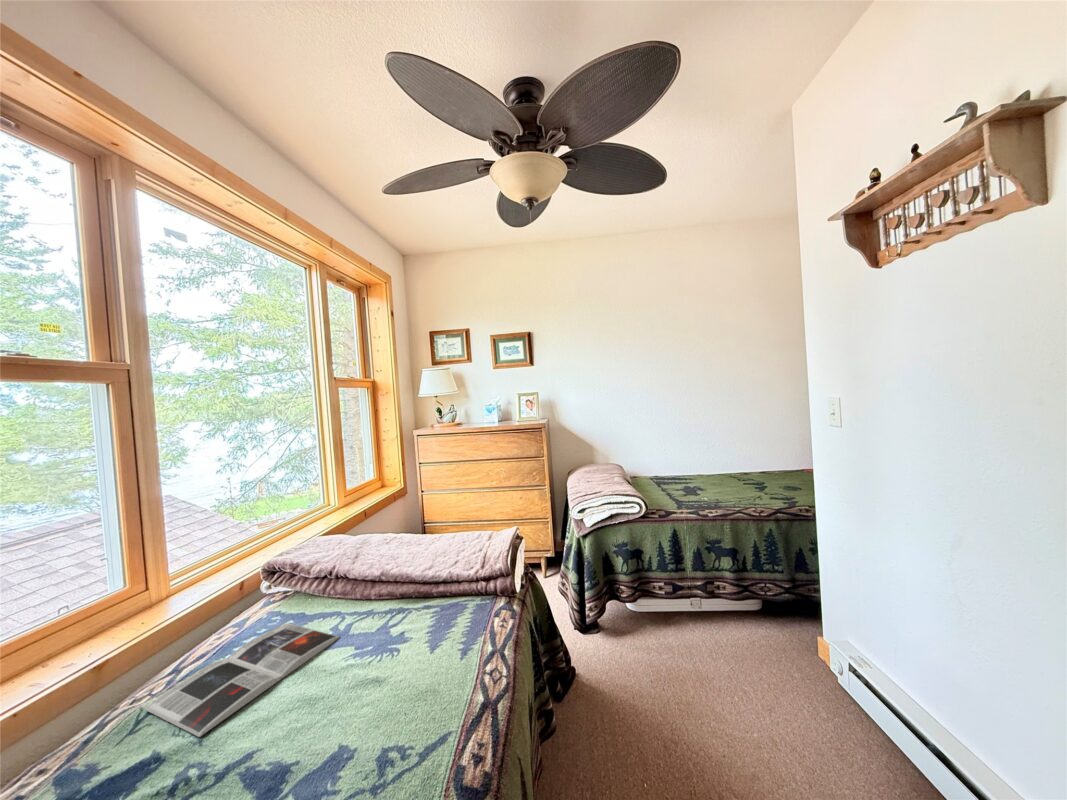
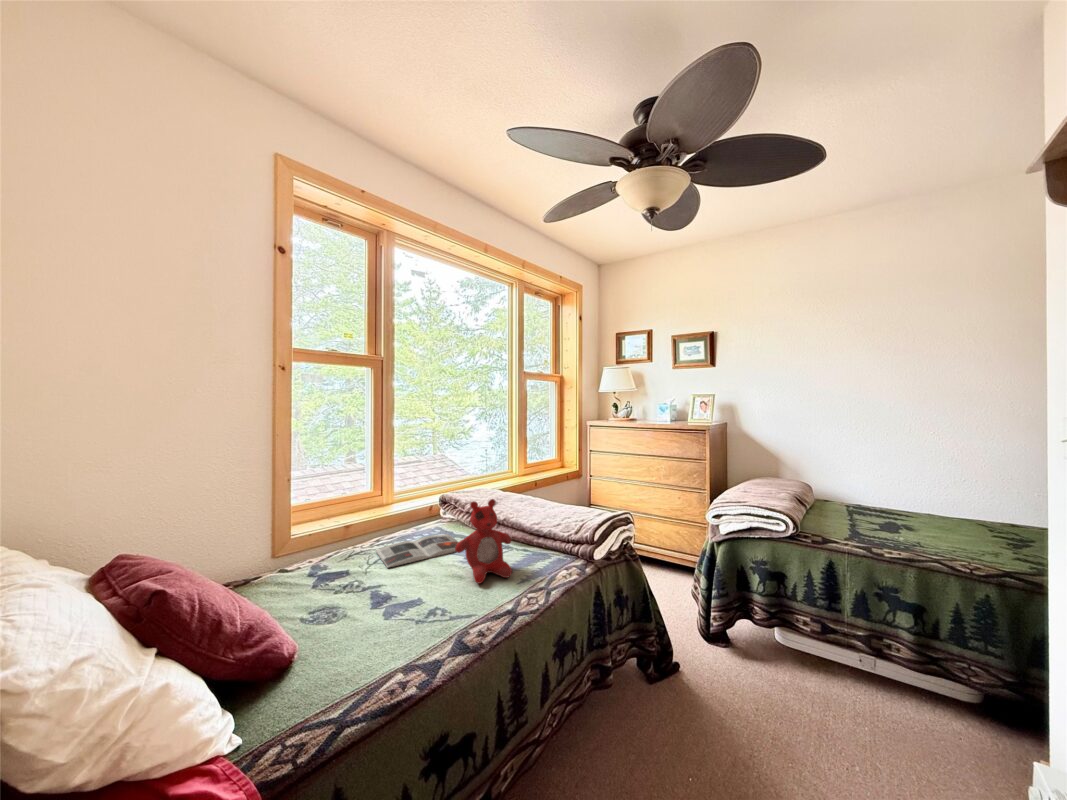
stuffed bear: none [354,552,452,694] -> present [455,499,512,583]

